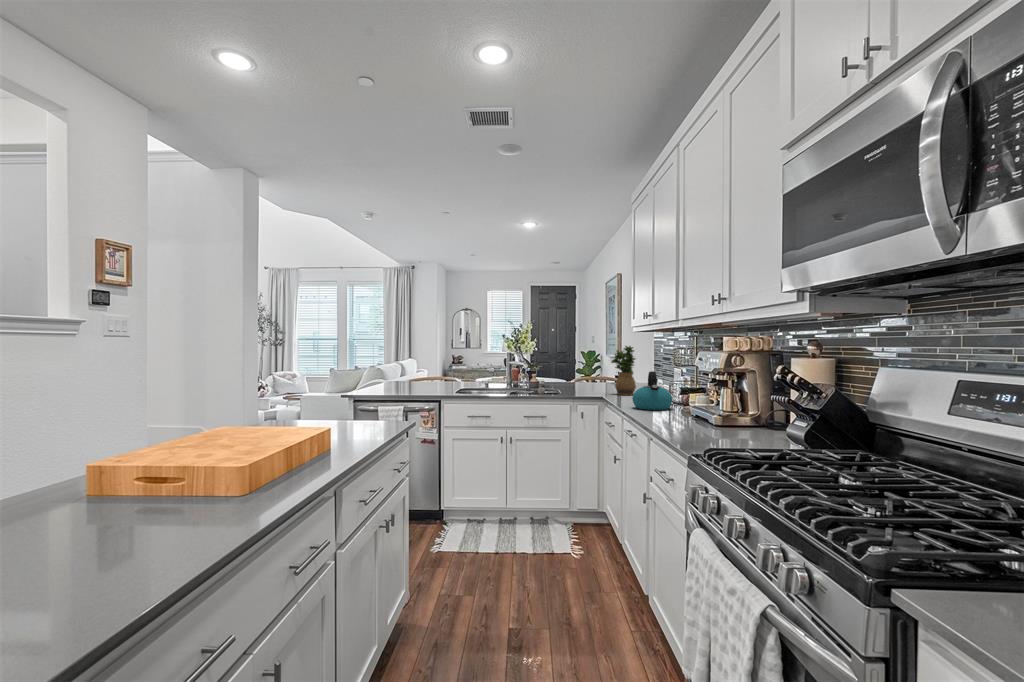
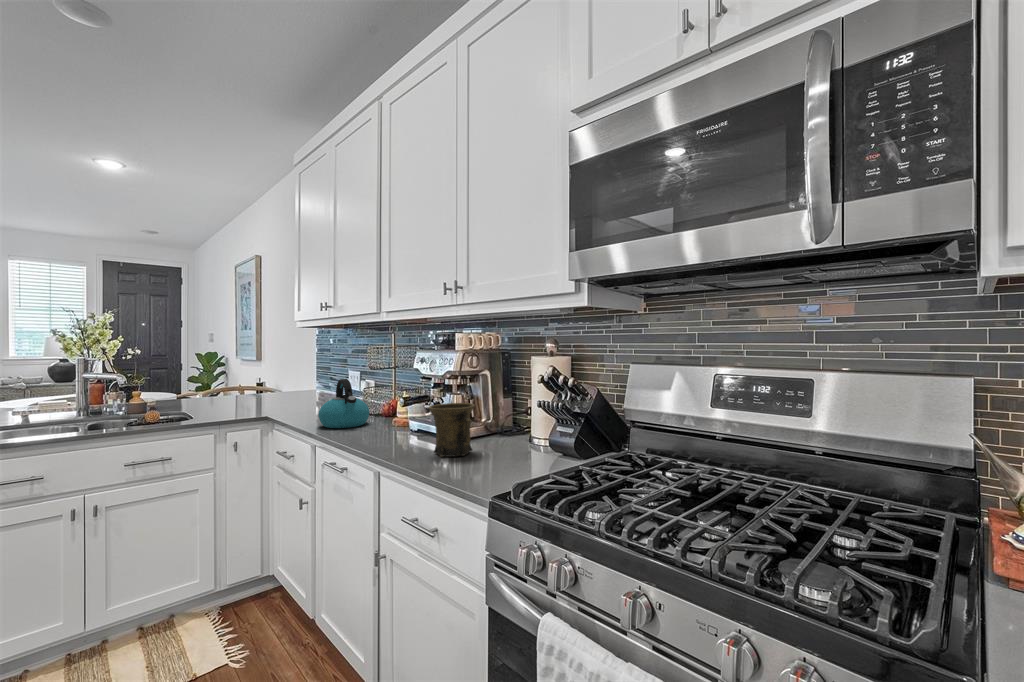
potted plant: present [611,346,636,395] -> none [268,346,303,409]
mug: none [690,393,731,435] -> present [428,403,475,457]

